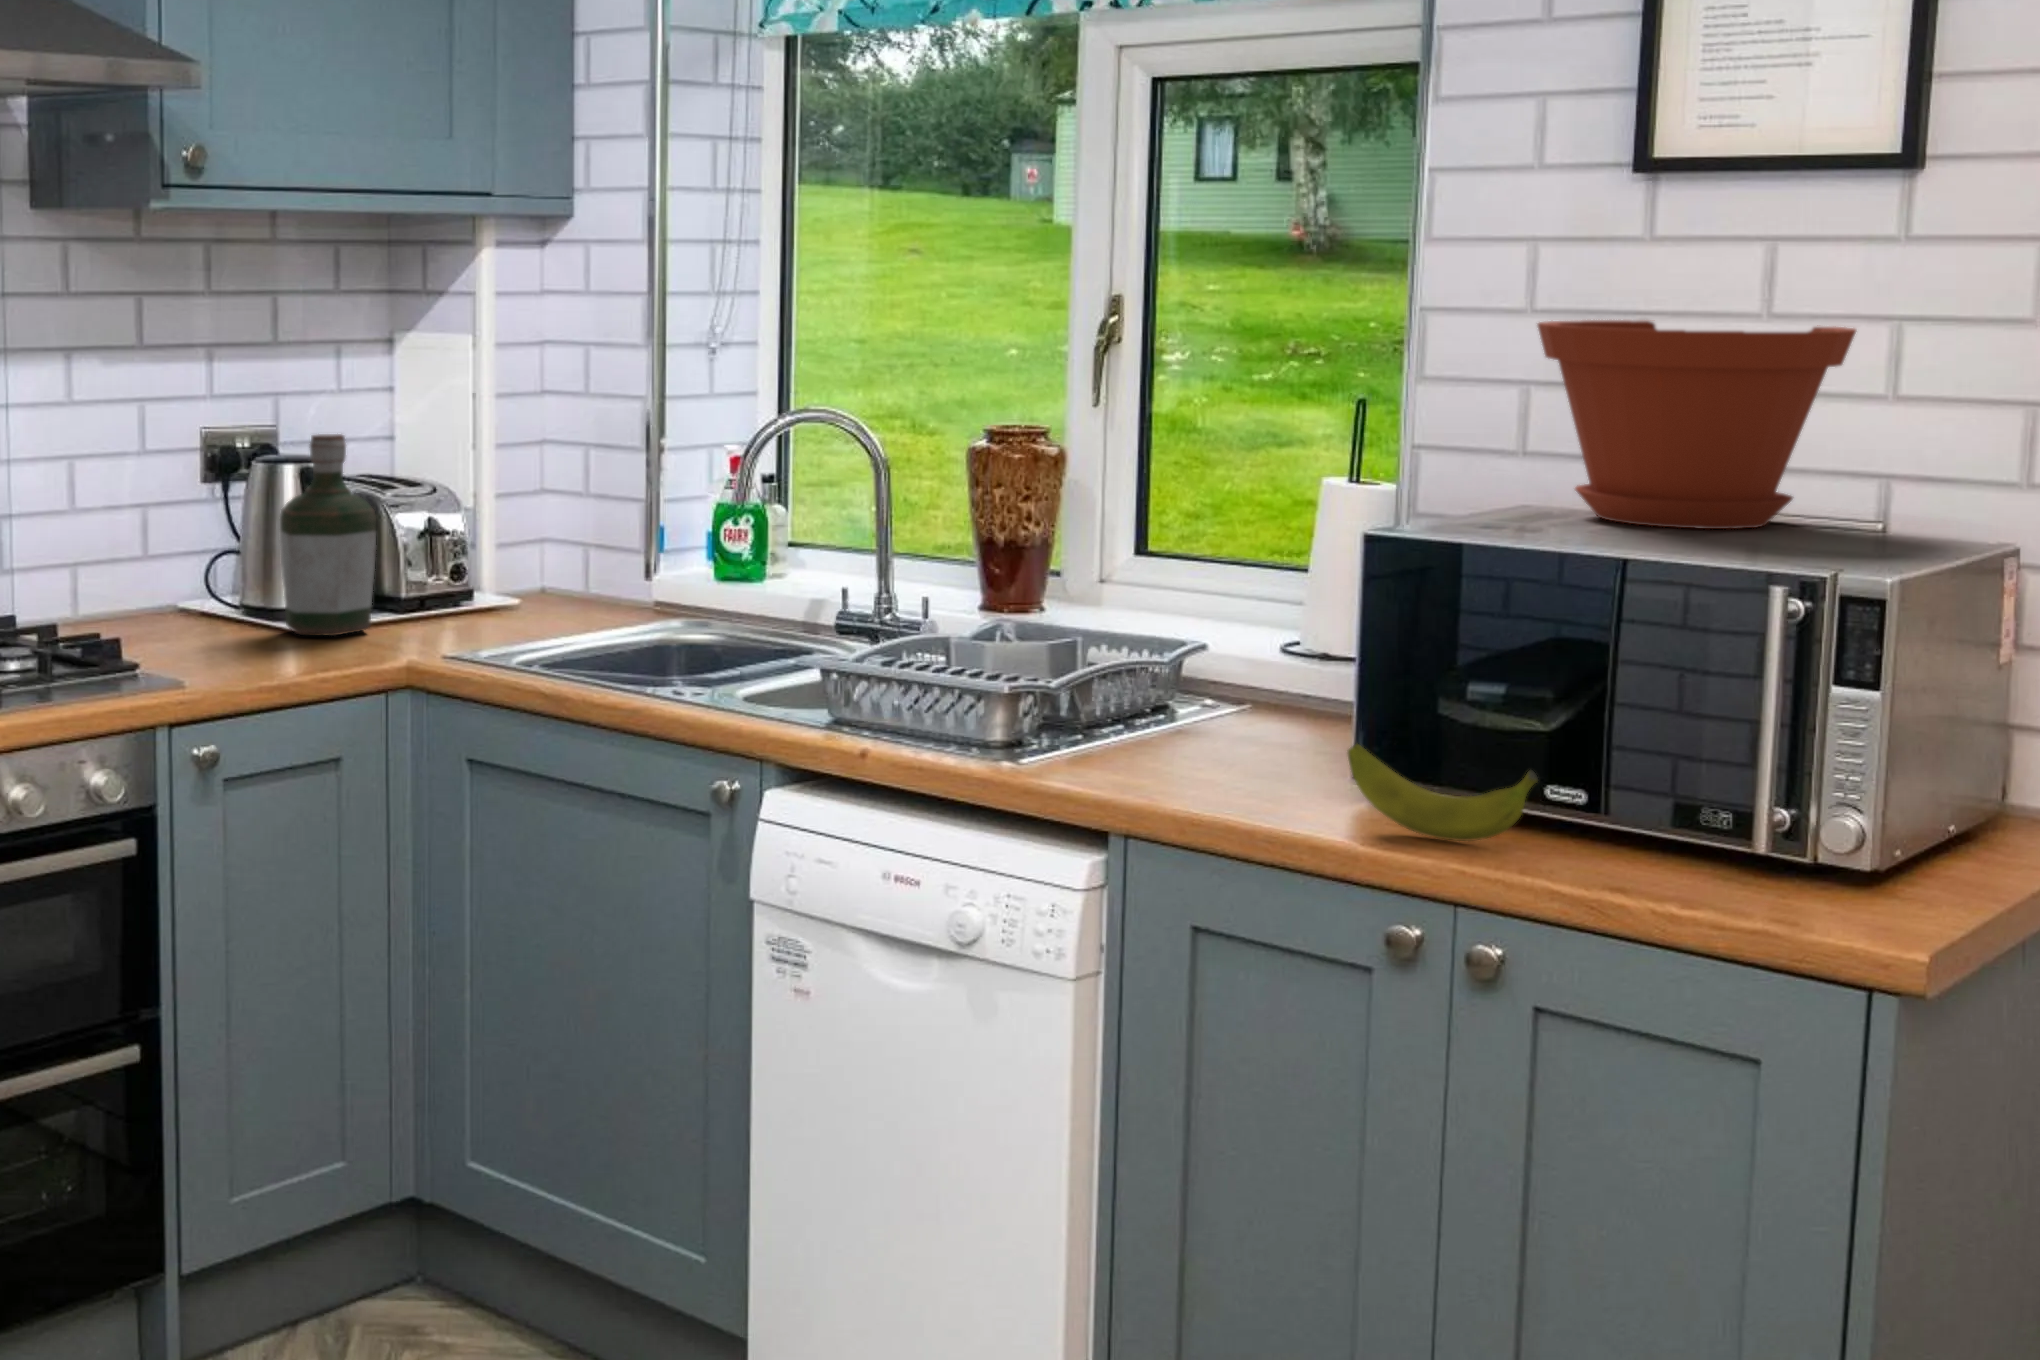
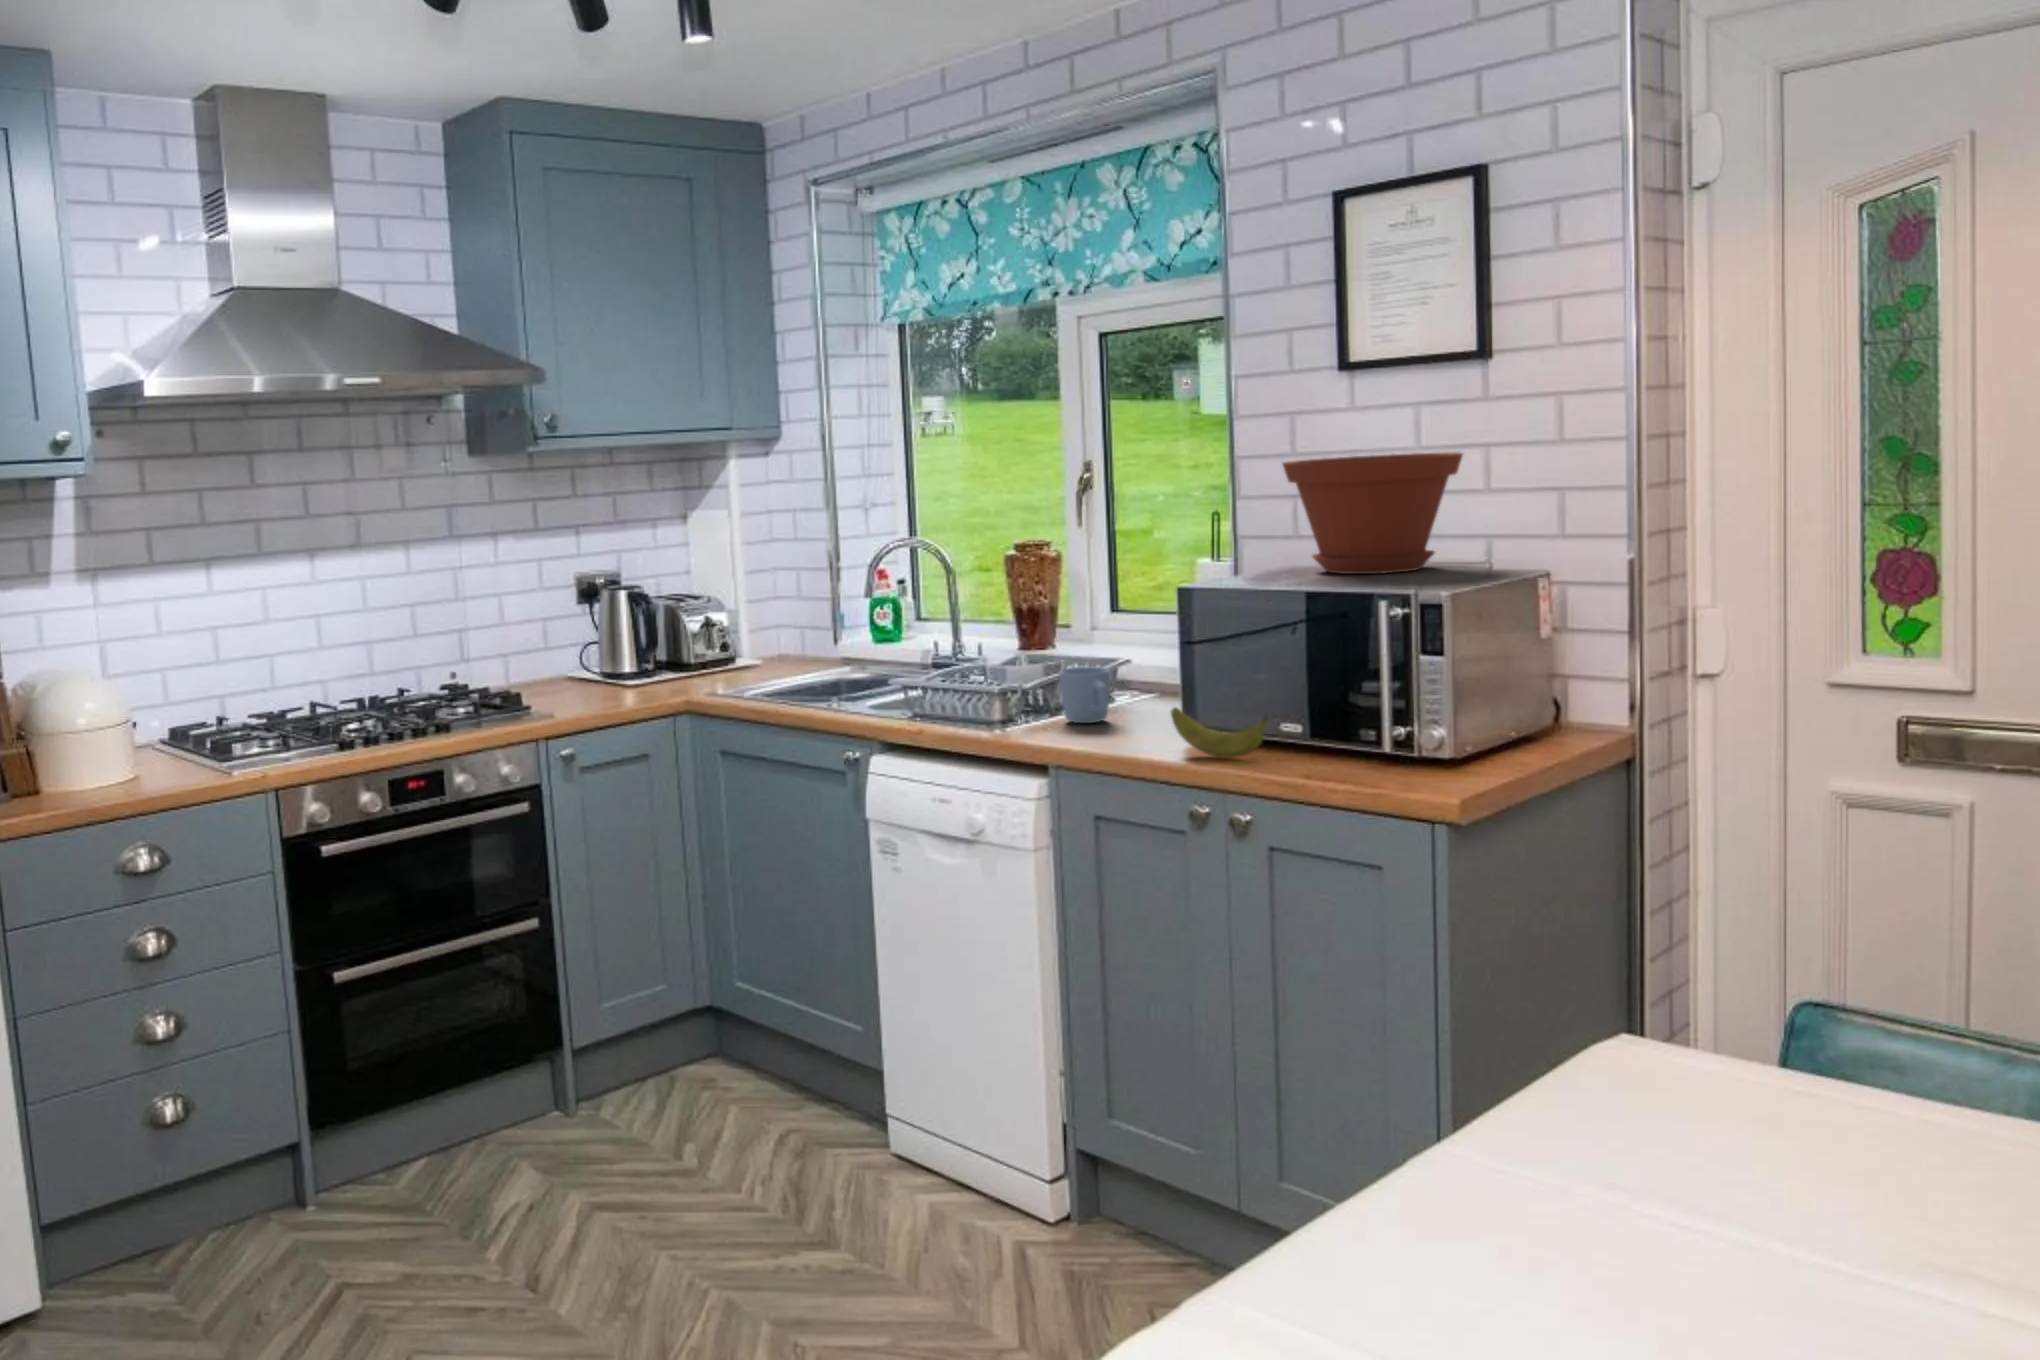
bottle: present [280,434,376,636] -> none [615,571,669,686]
mug: none [1113,656,1205,756] -> present [1059,667,1111,723]

